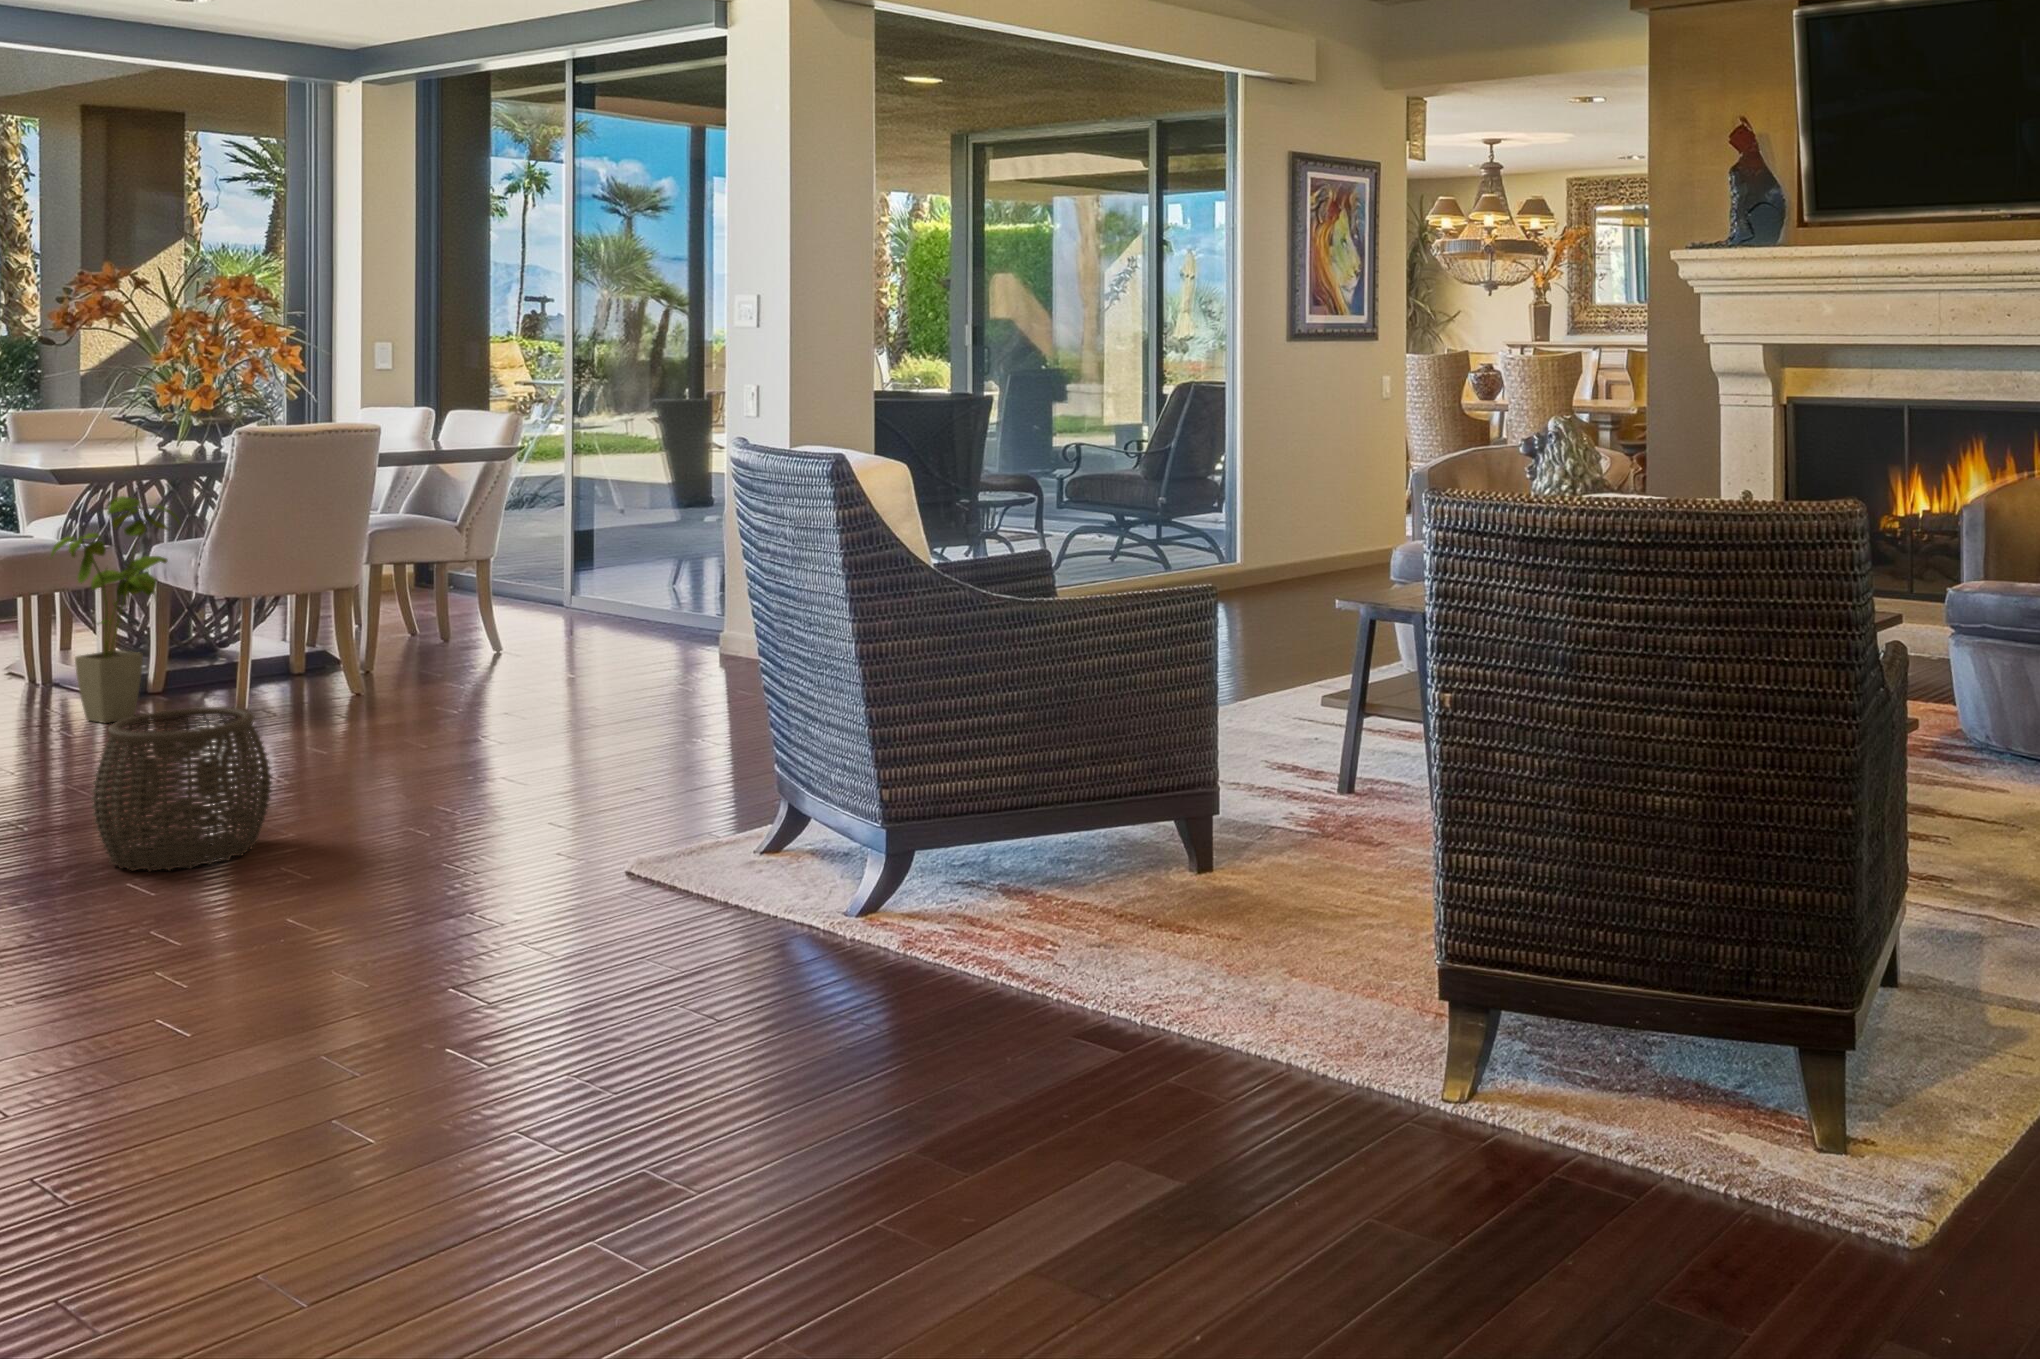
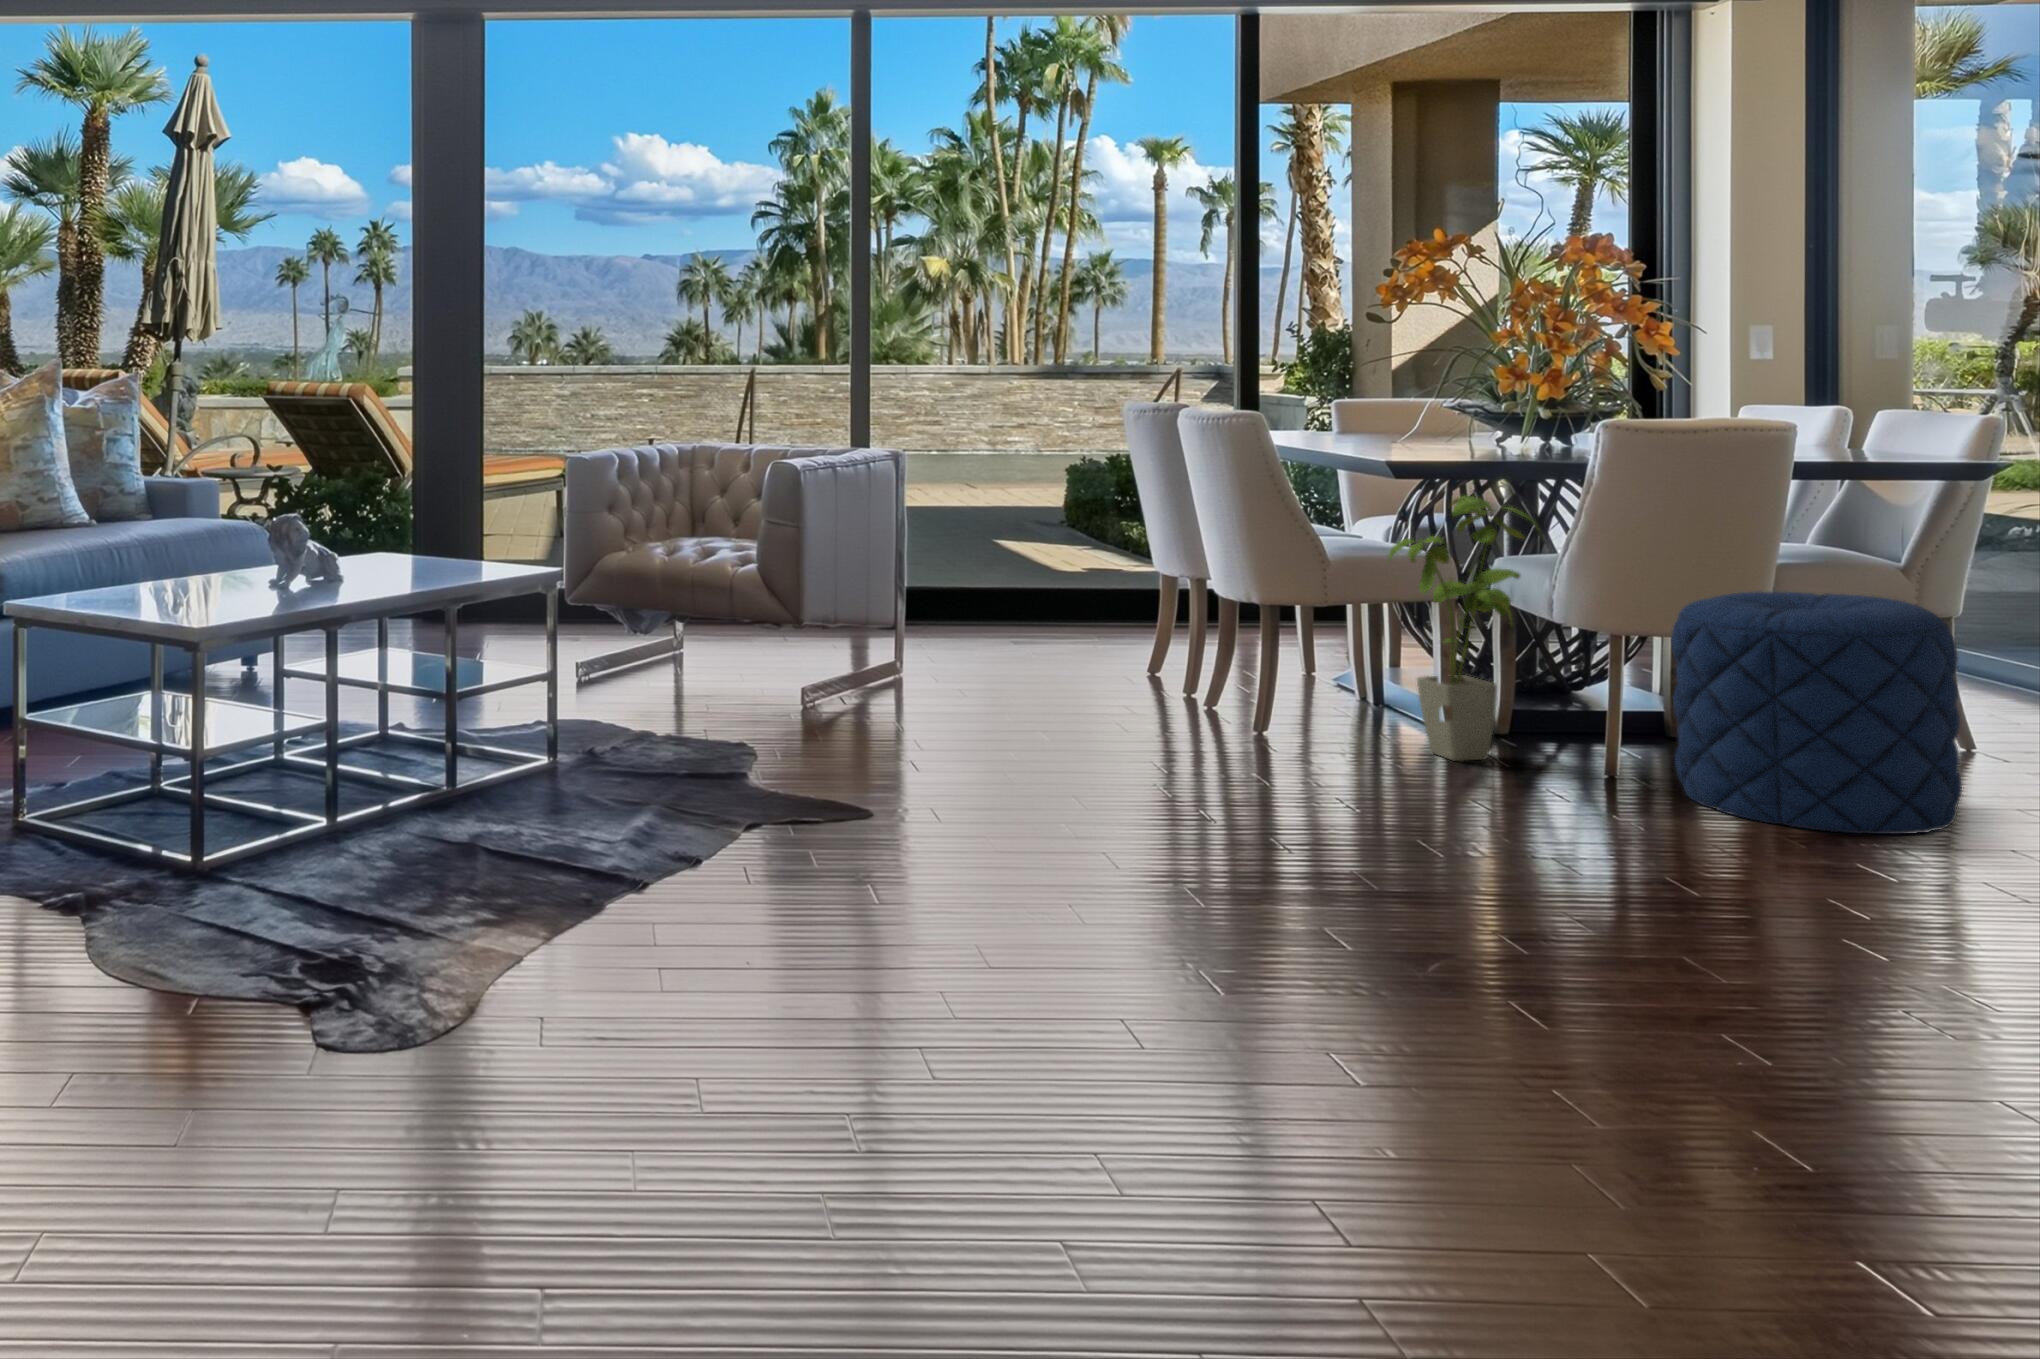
pouf: none [273,555,452,727] -> present [1671,591,1962,834]
woven basket: present [91,707,272,871] -> none [1487,787,1770,1043]

